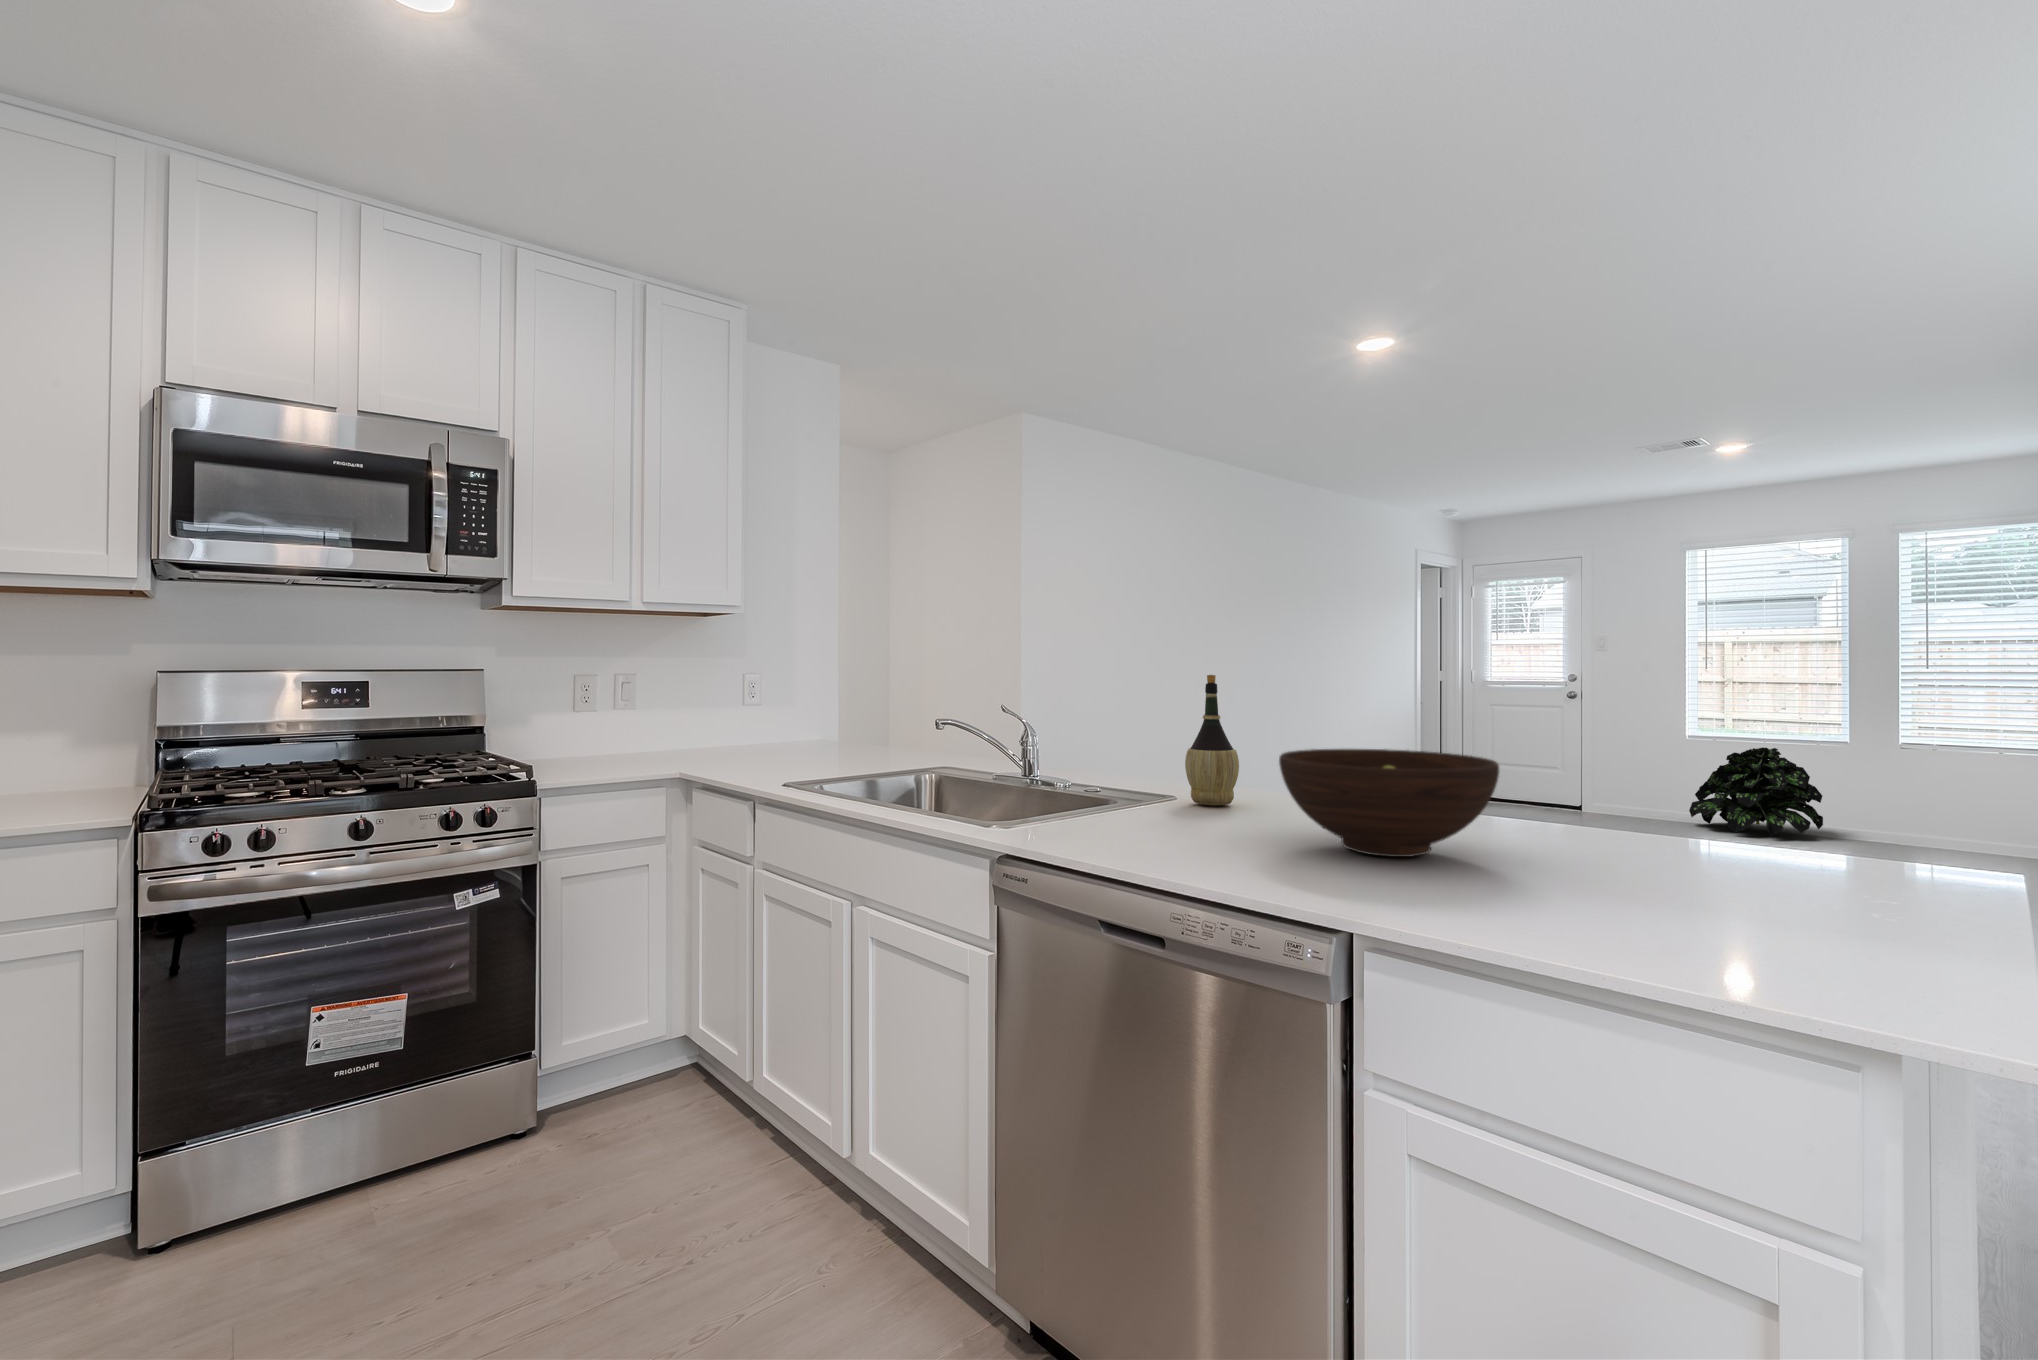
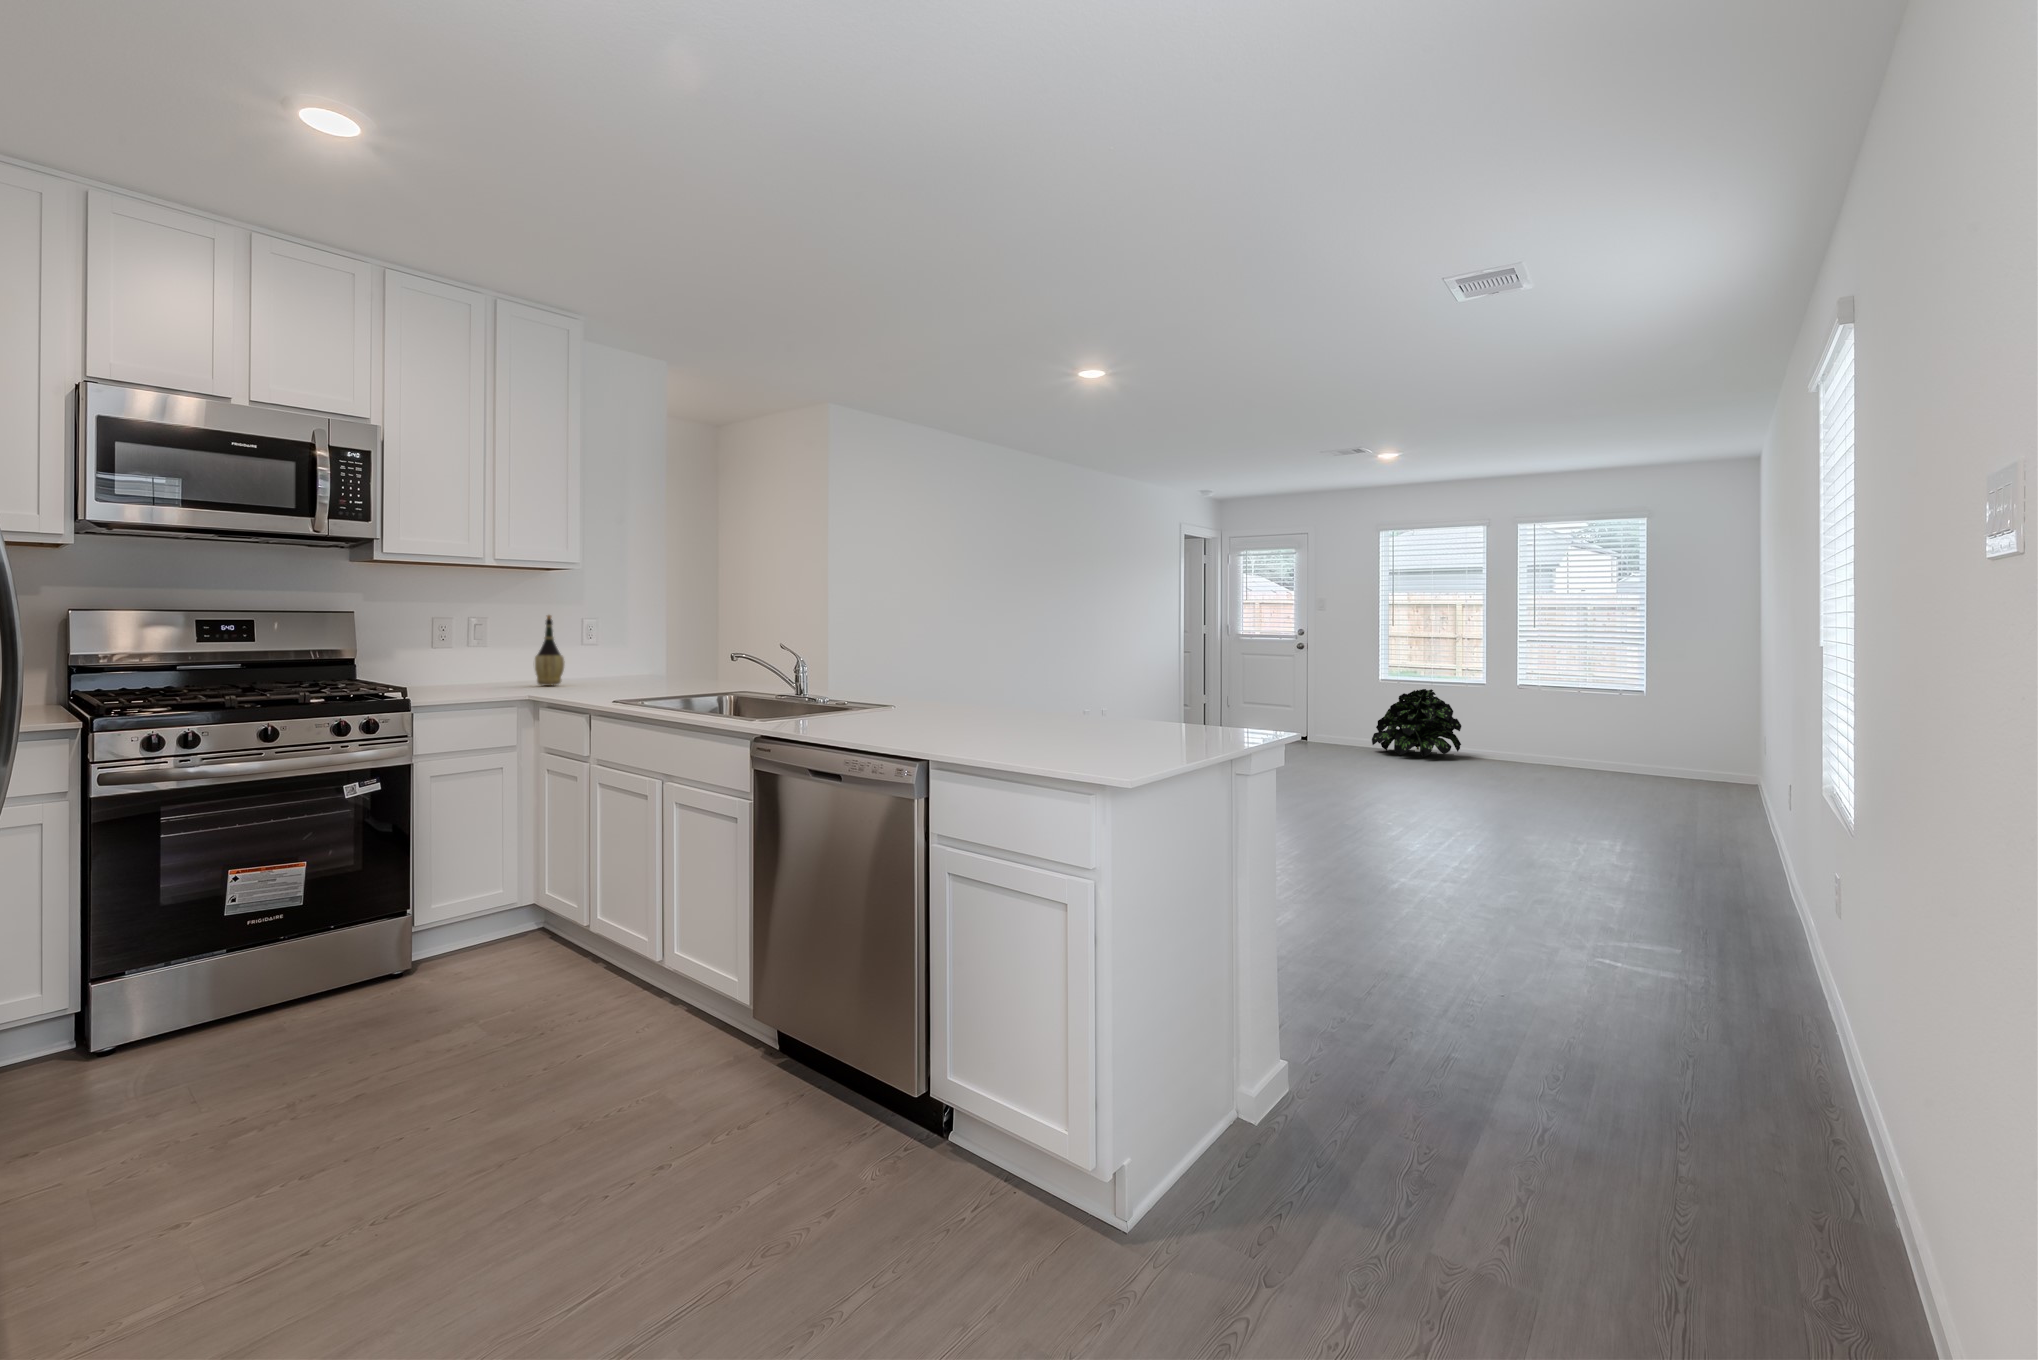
wine bottle: present [1185,675,1239,805] -> present [535,615,565,686]
fruit bowl: present [1279,749,1499,857] -> none [946,664,1074,728]

